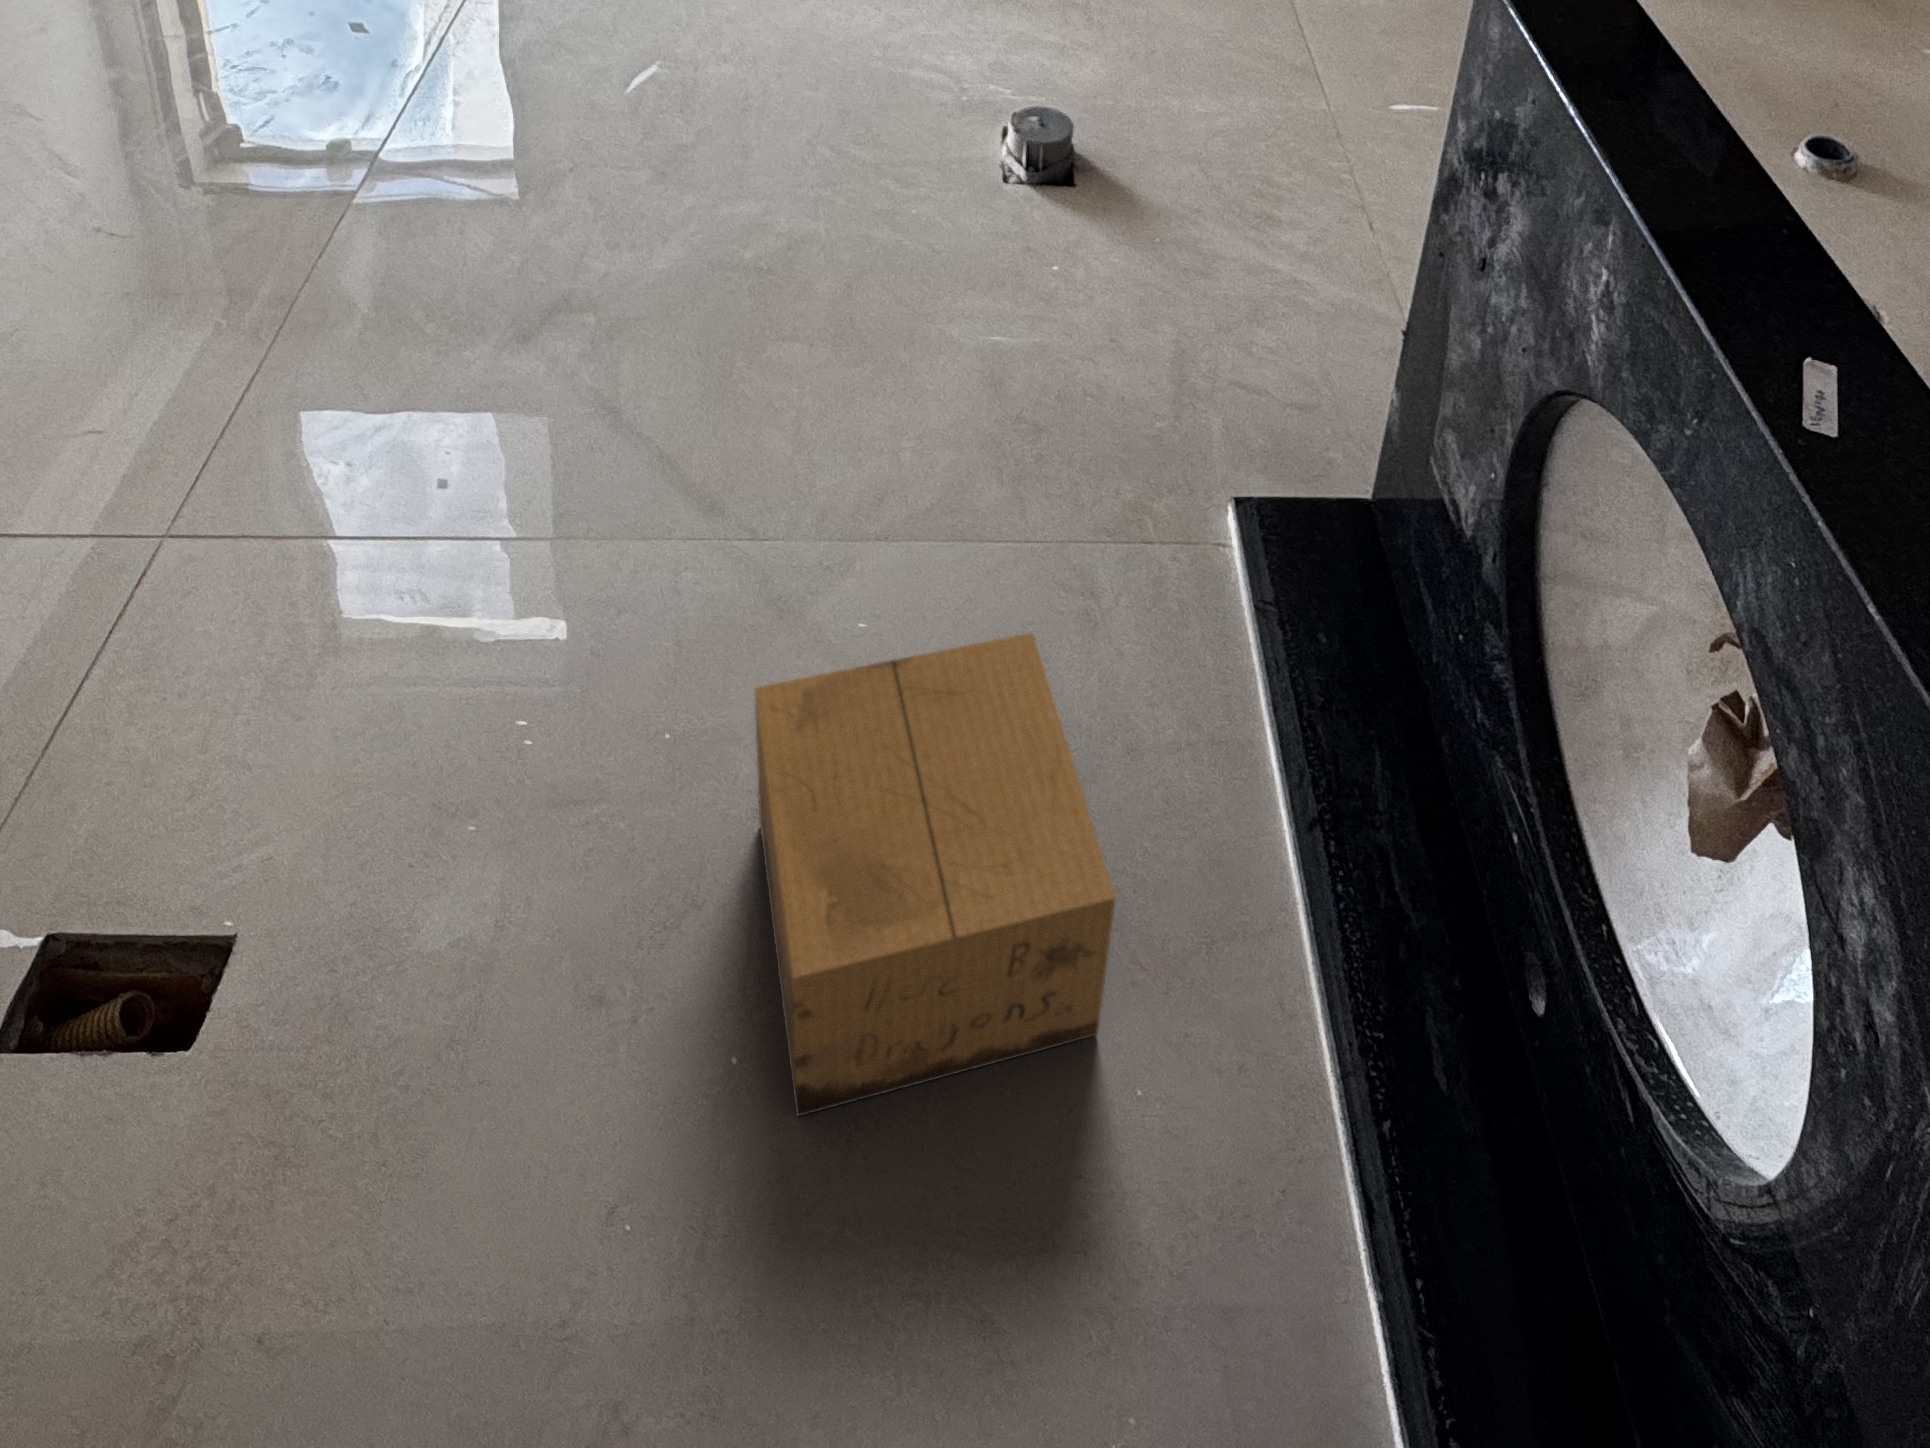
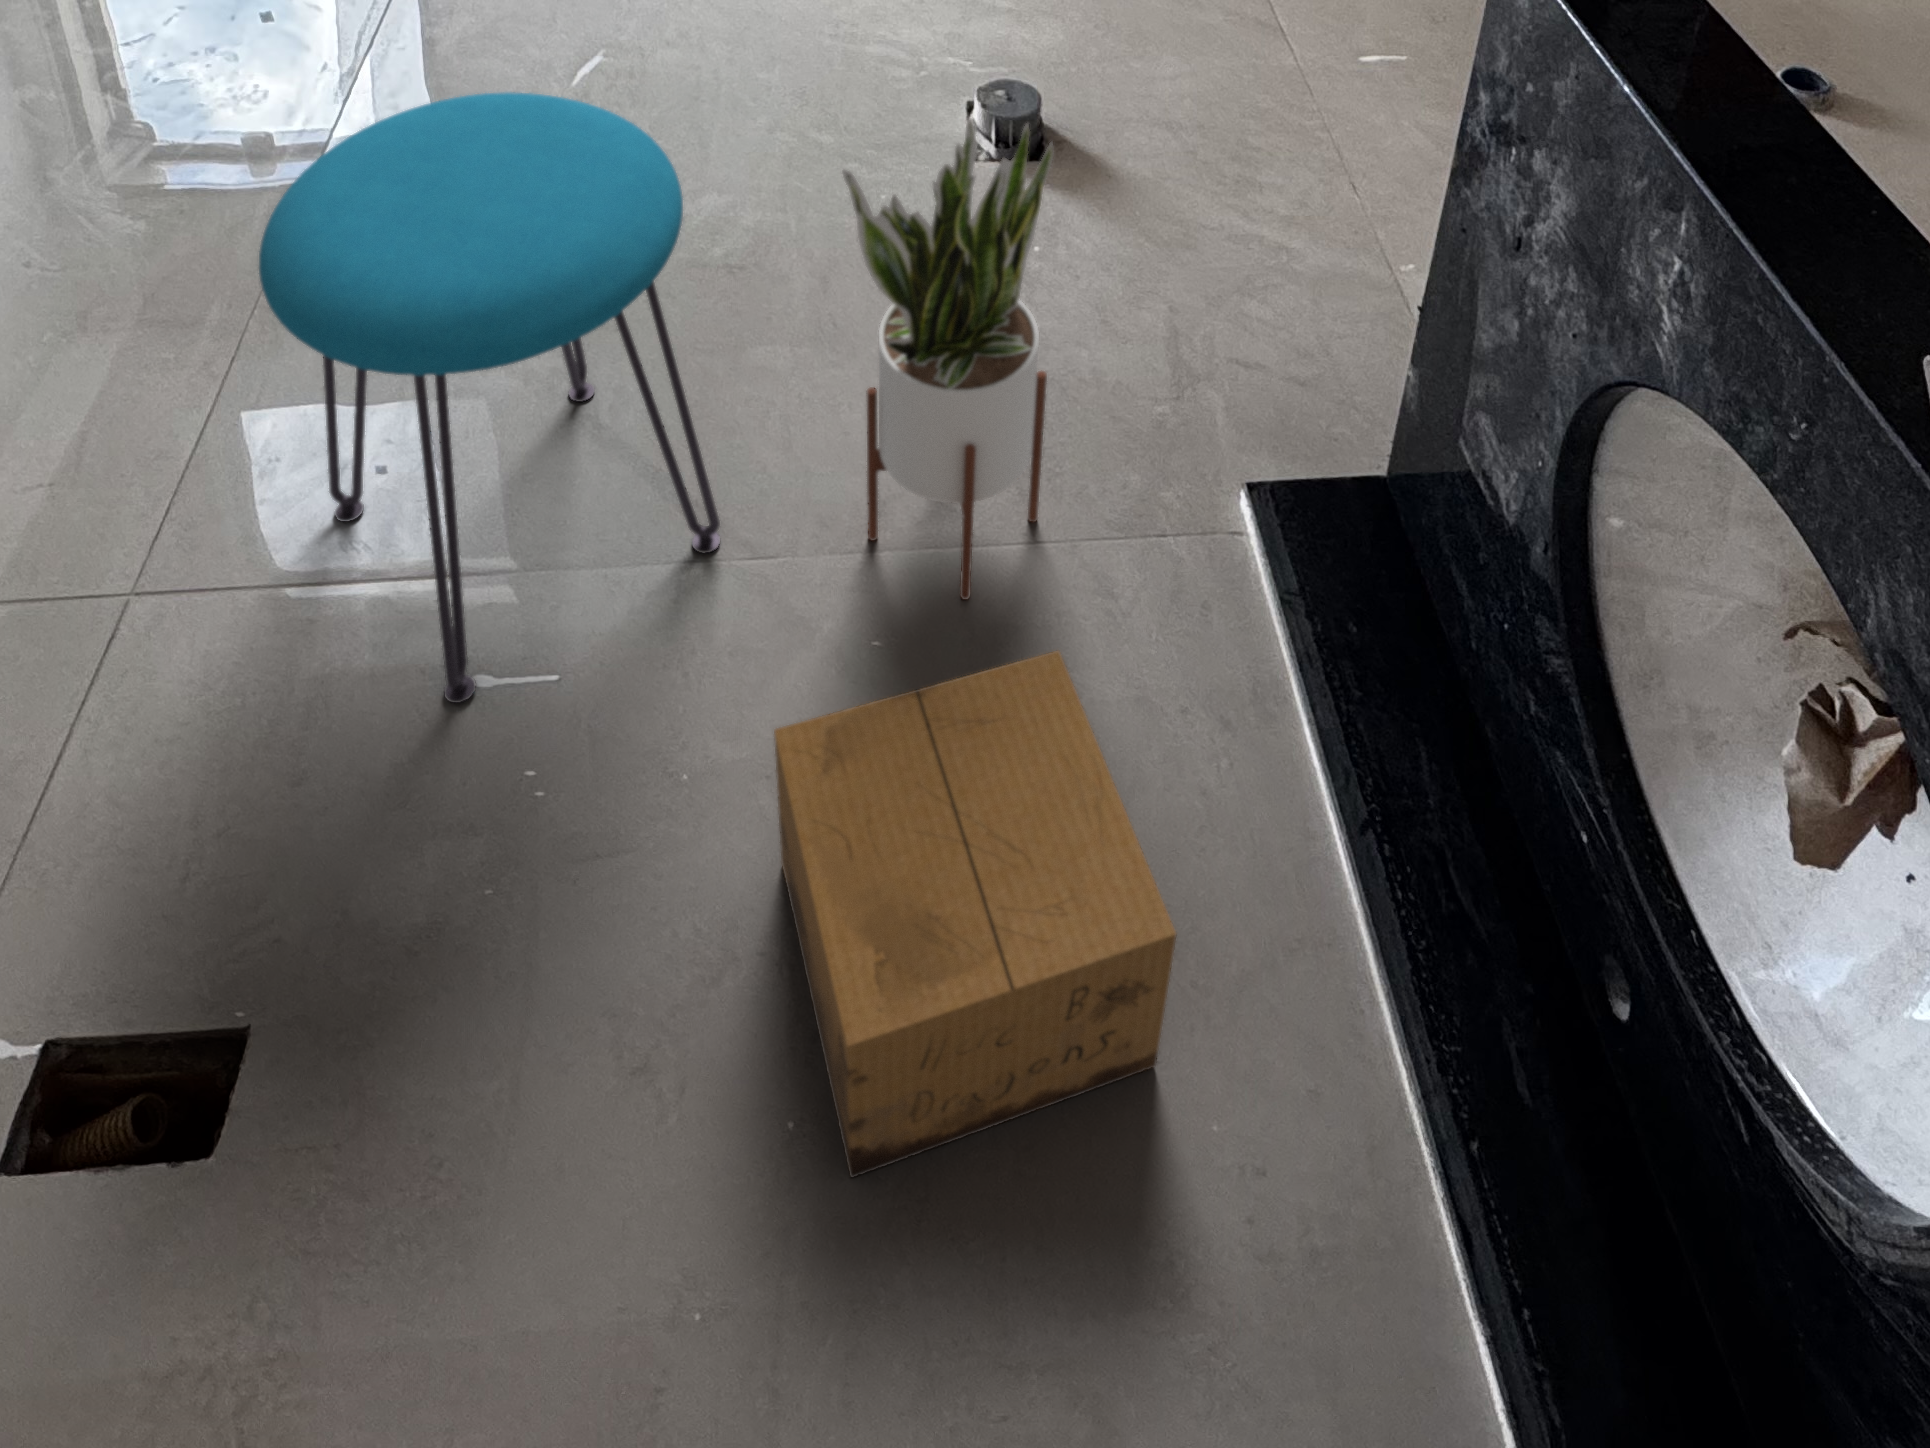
stool: none [306,82,731,657] -> present [259,92,720,703]
potted plant: none [851,123,1059,592] -> present [842,119,1053,599]

